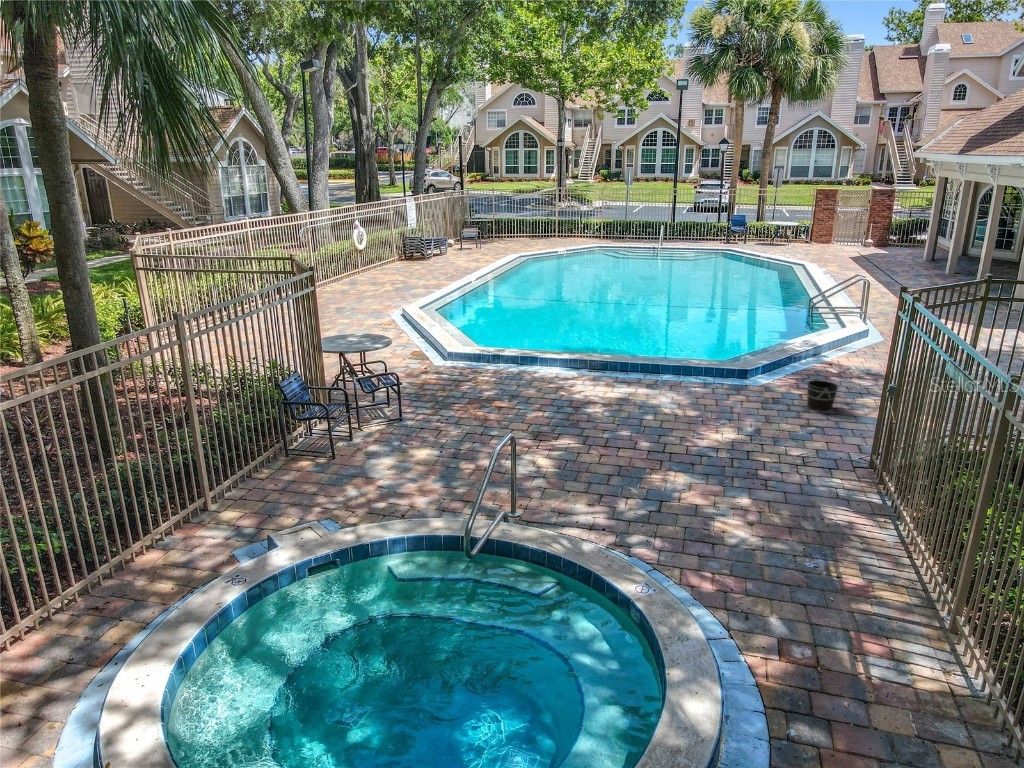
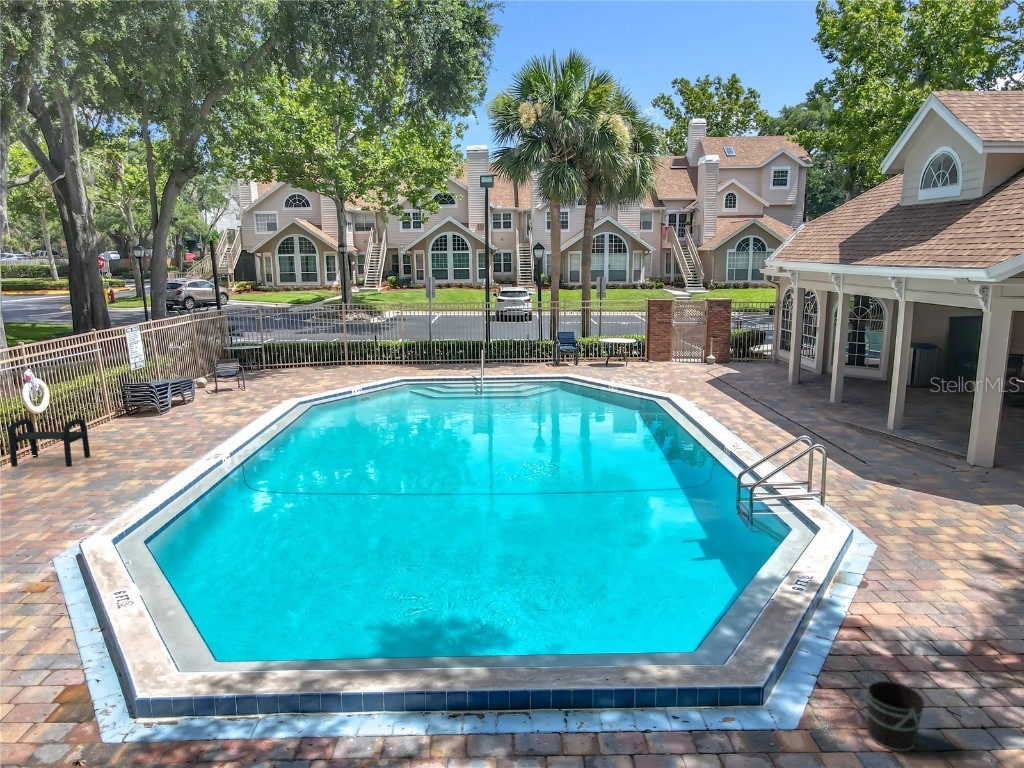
bench: none [343,251,388,282] -> present [8,419,90,467]

